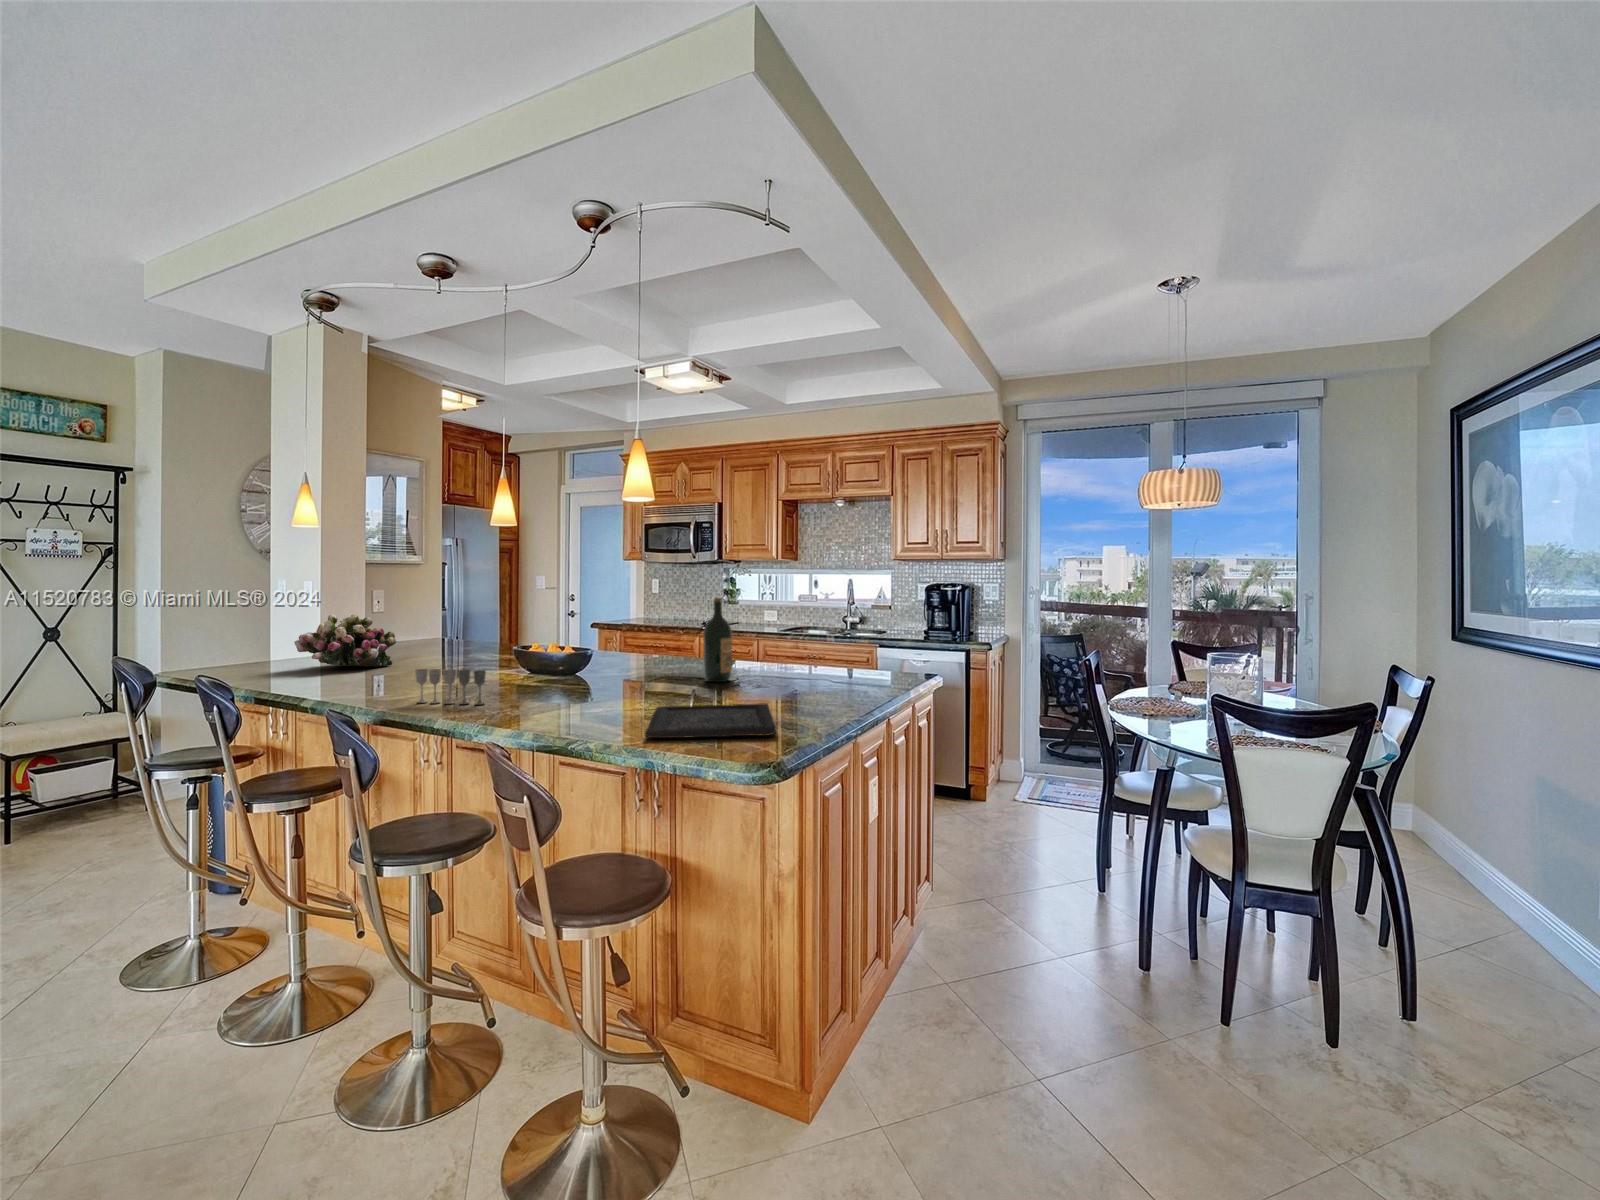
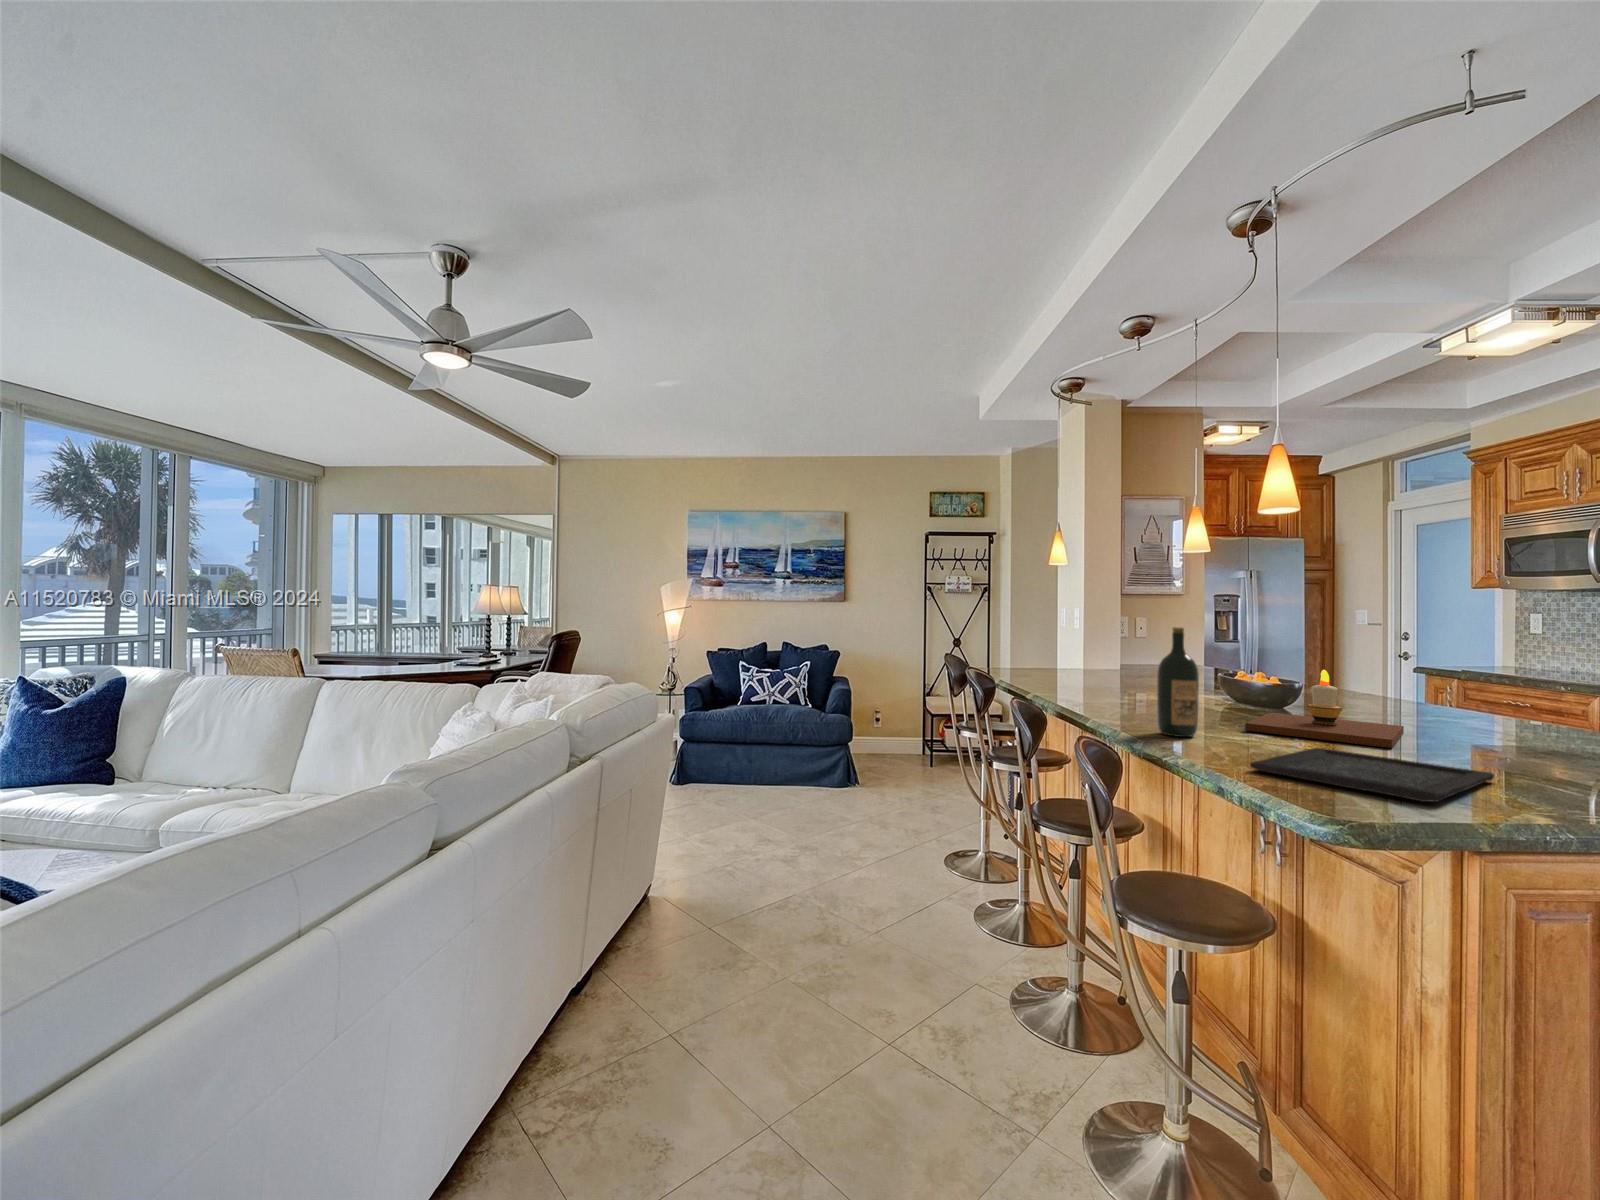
wine bottle: present [704,598,732,682] -> present [1157,627,1199,737]
flower arrangement: present [294,614,396,666] -> none [1054,634,1131,681]
candle: none [580,637,689,701] -> present [1245,670,1404,748]
wine glass: present [415,669,486,705] -> none [1099,680,1152,717]

